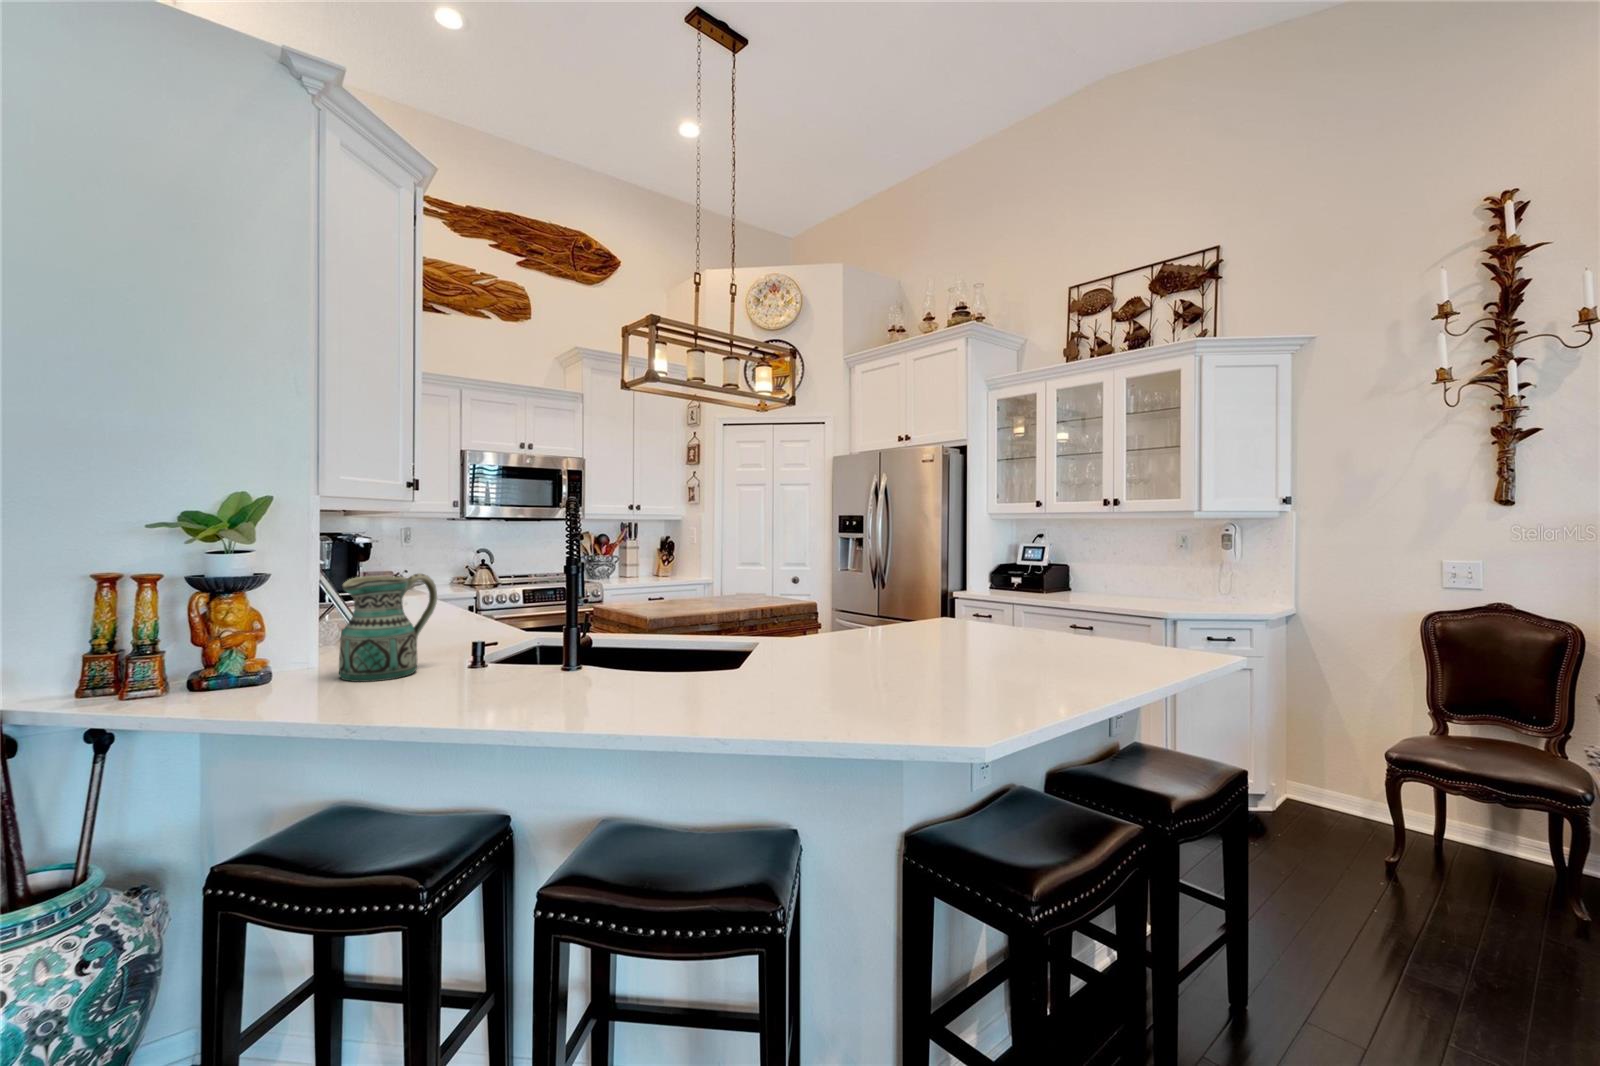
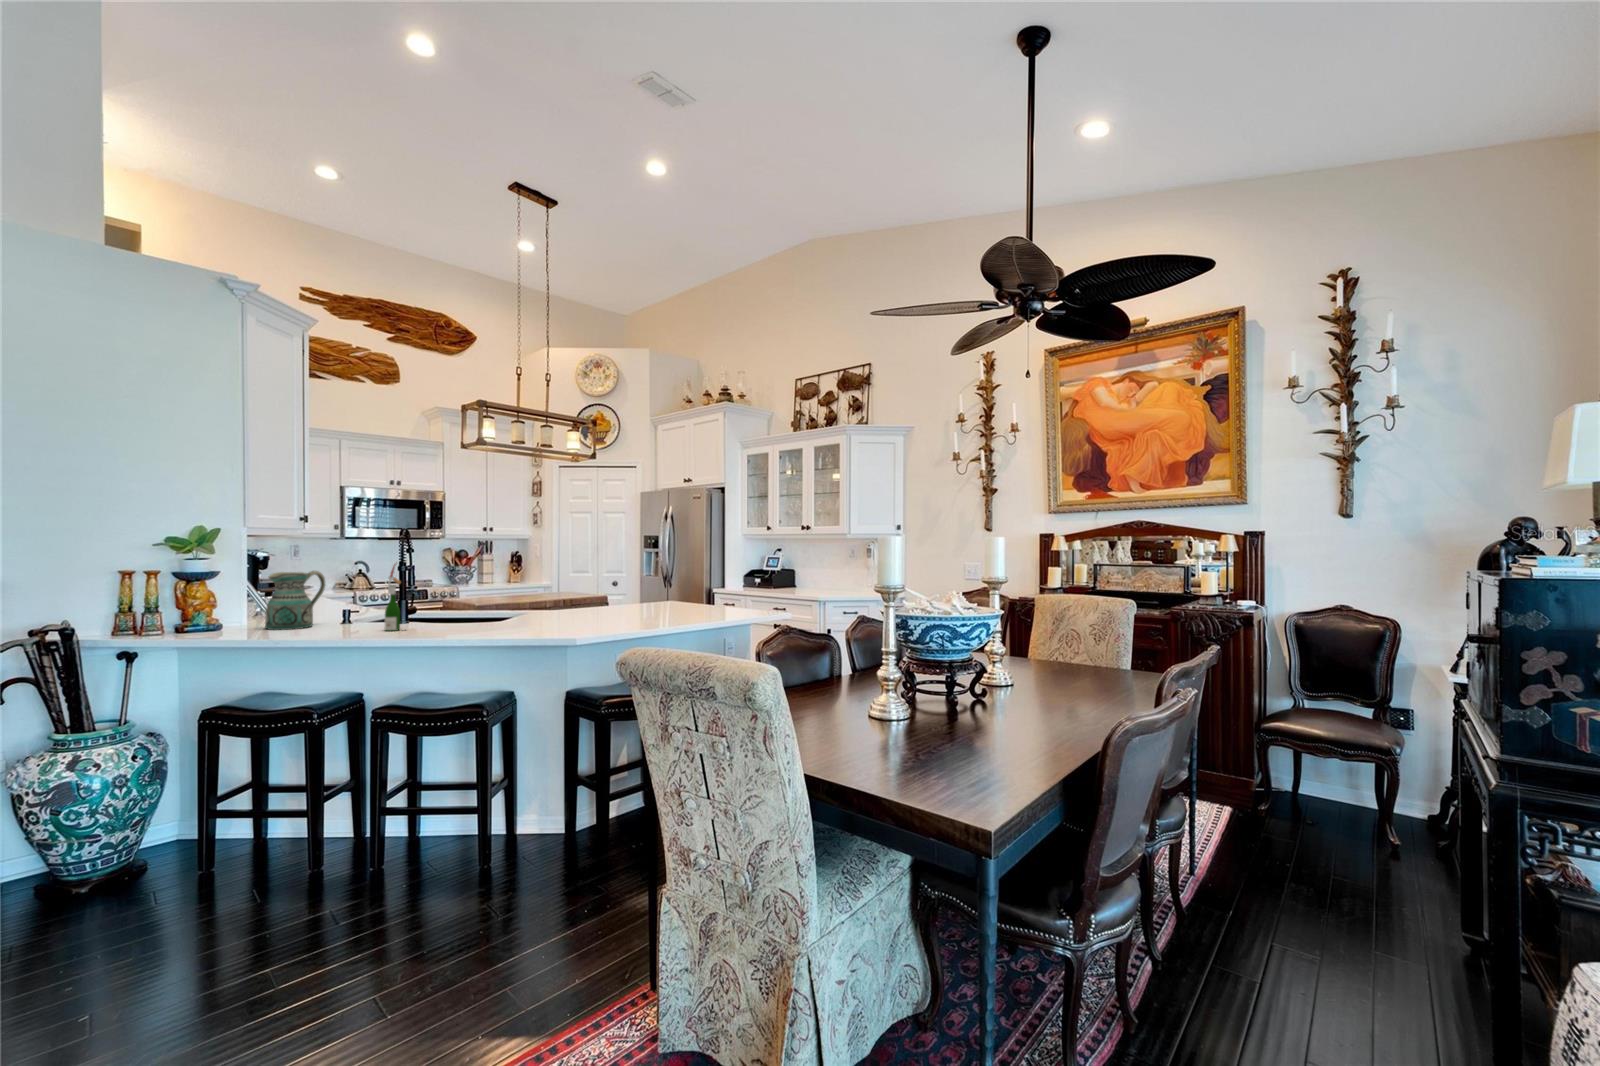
wine bottle: none [537,561,576,691] -> present [385,565,400,631]

